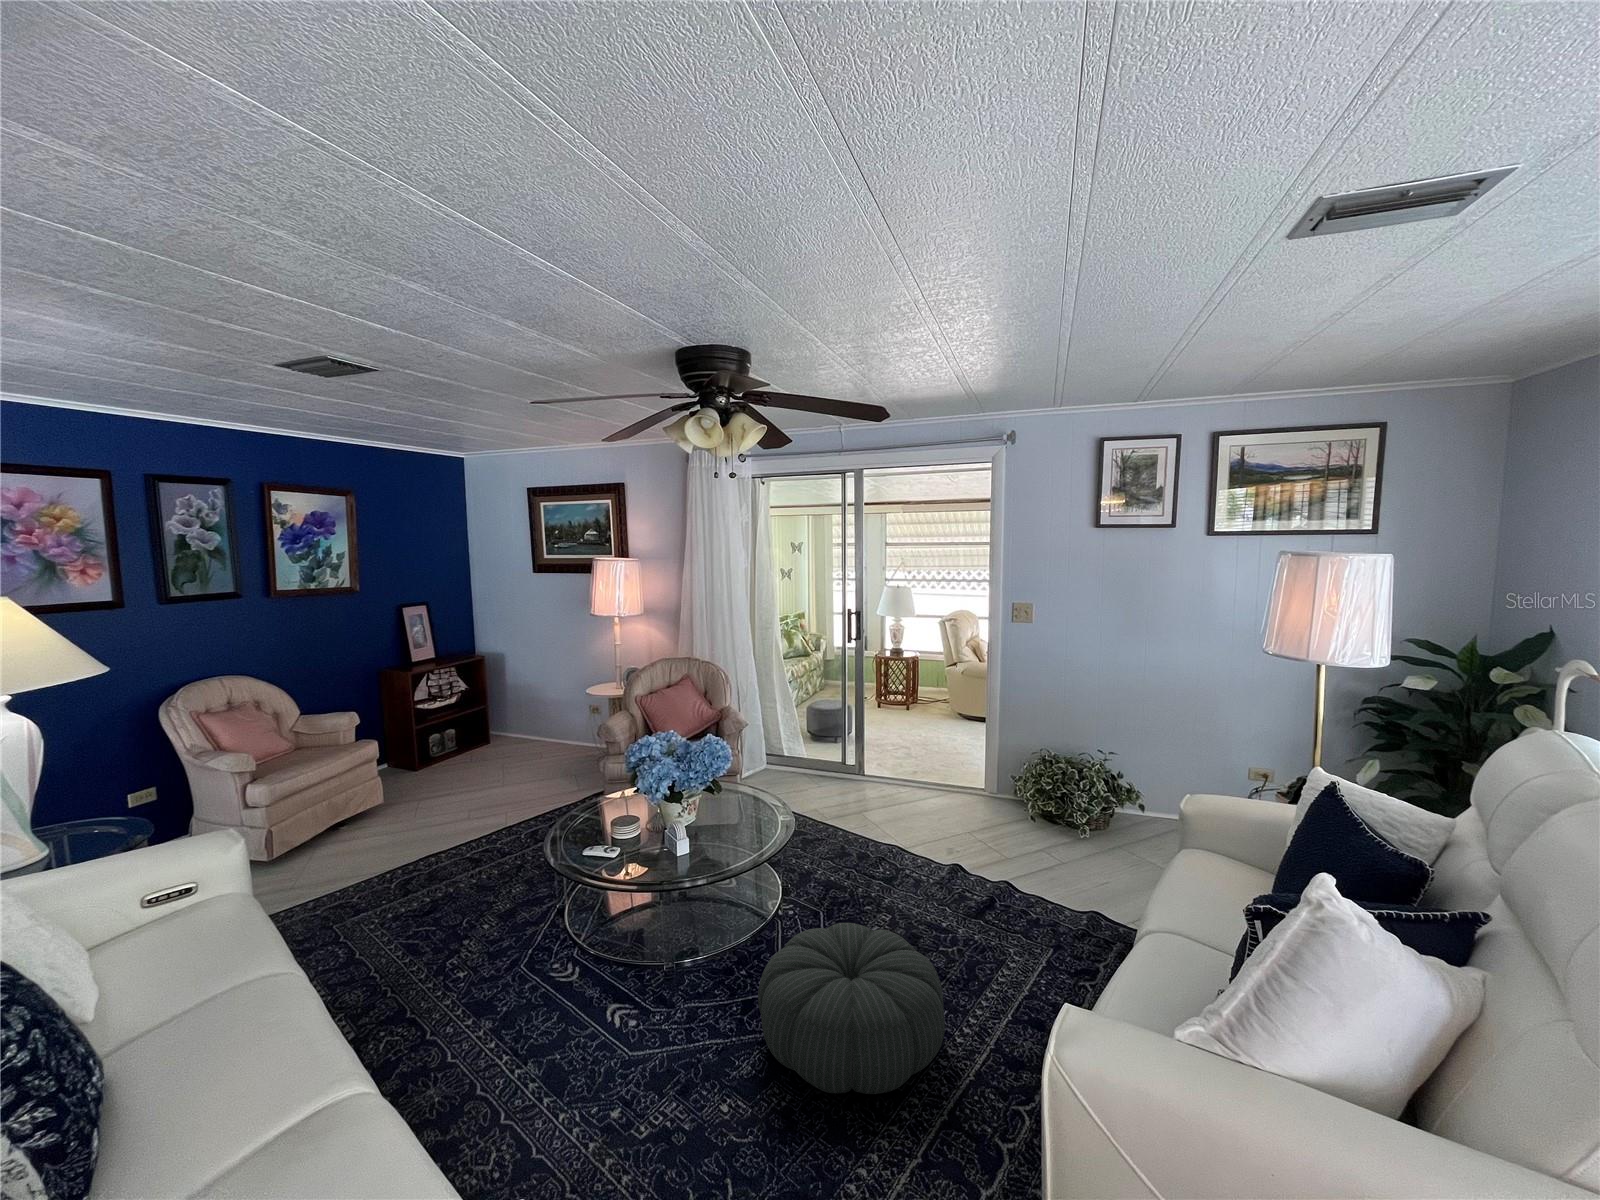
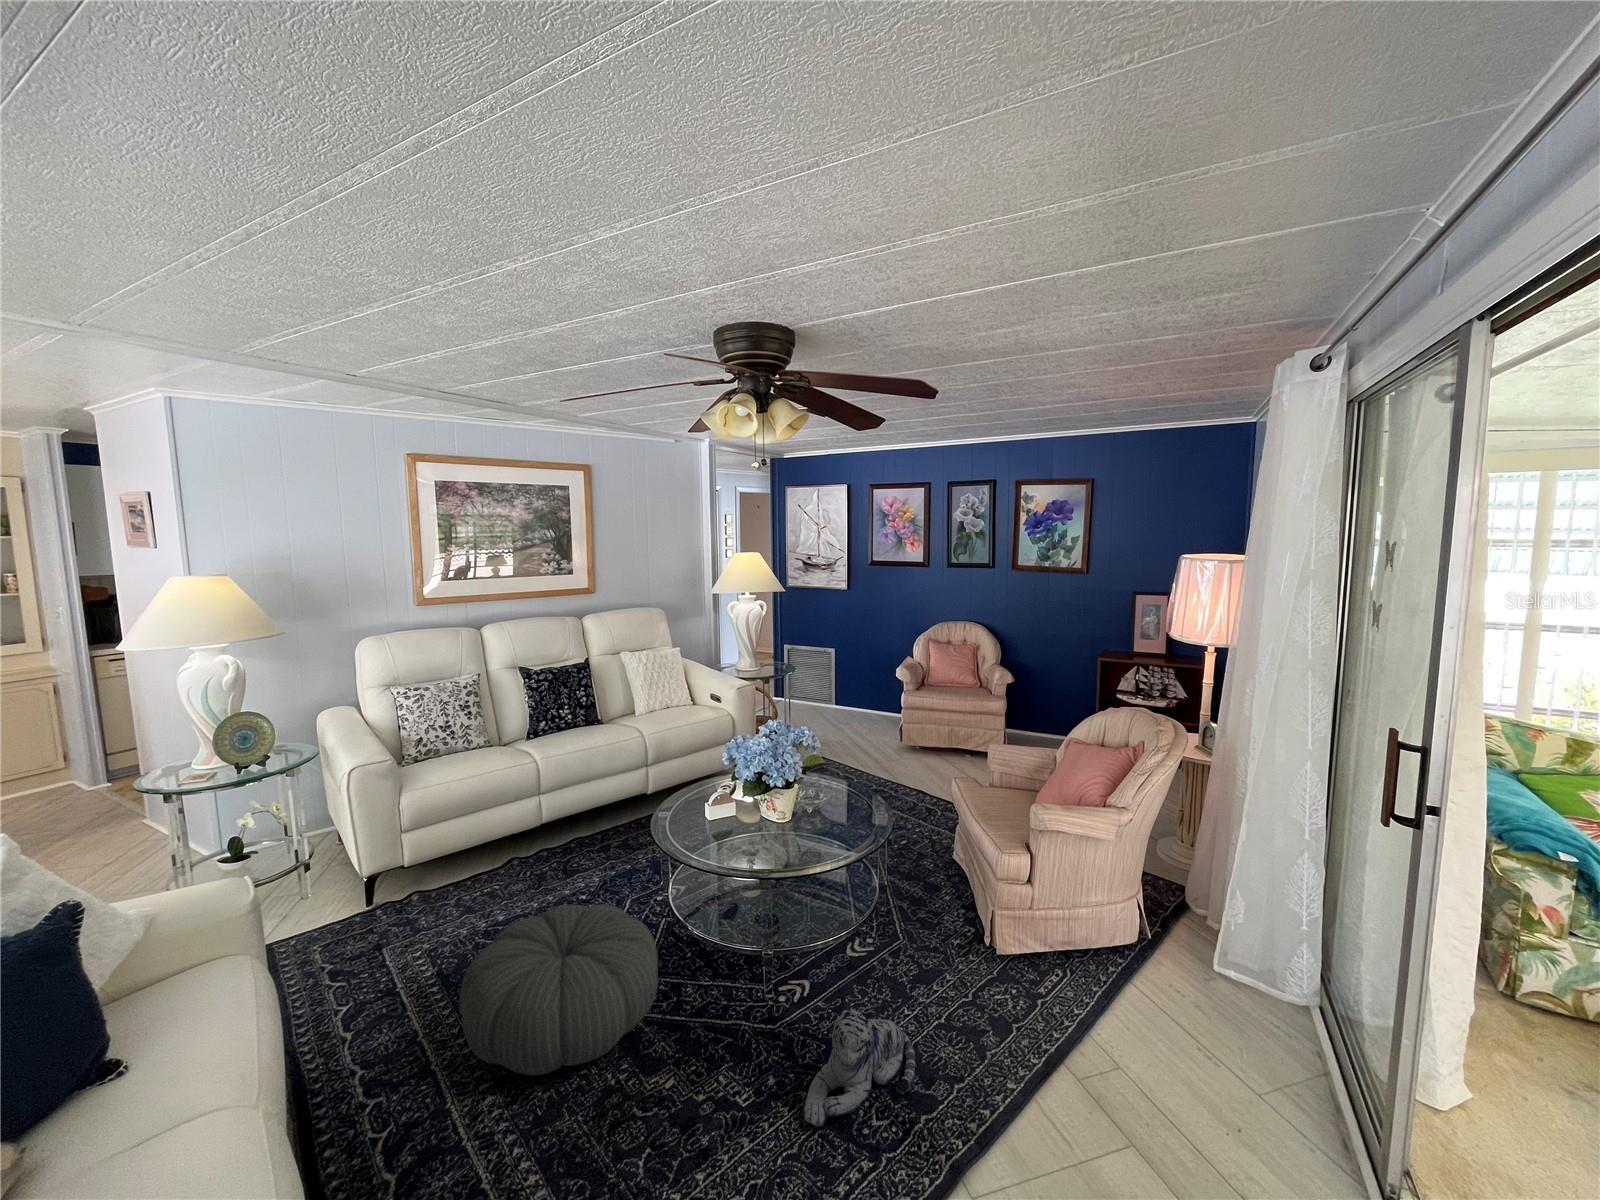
plush toy: none [823,839,900,900] -> present [804,1010,916,1127]

